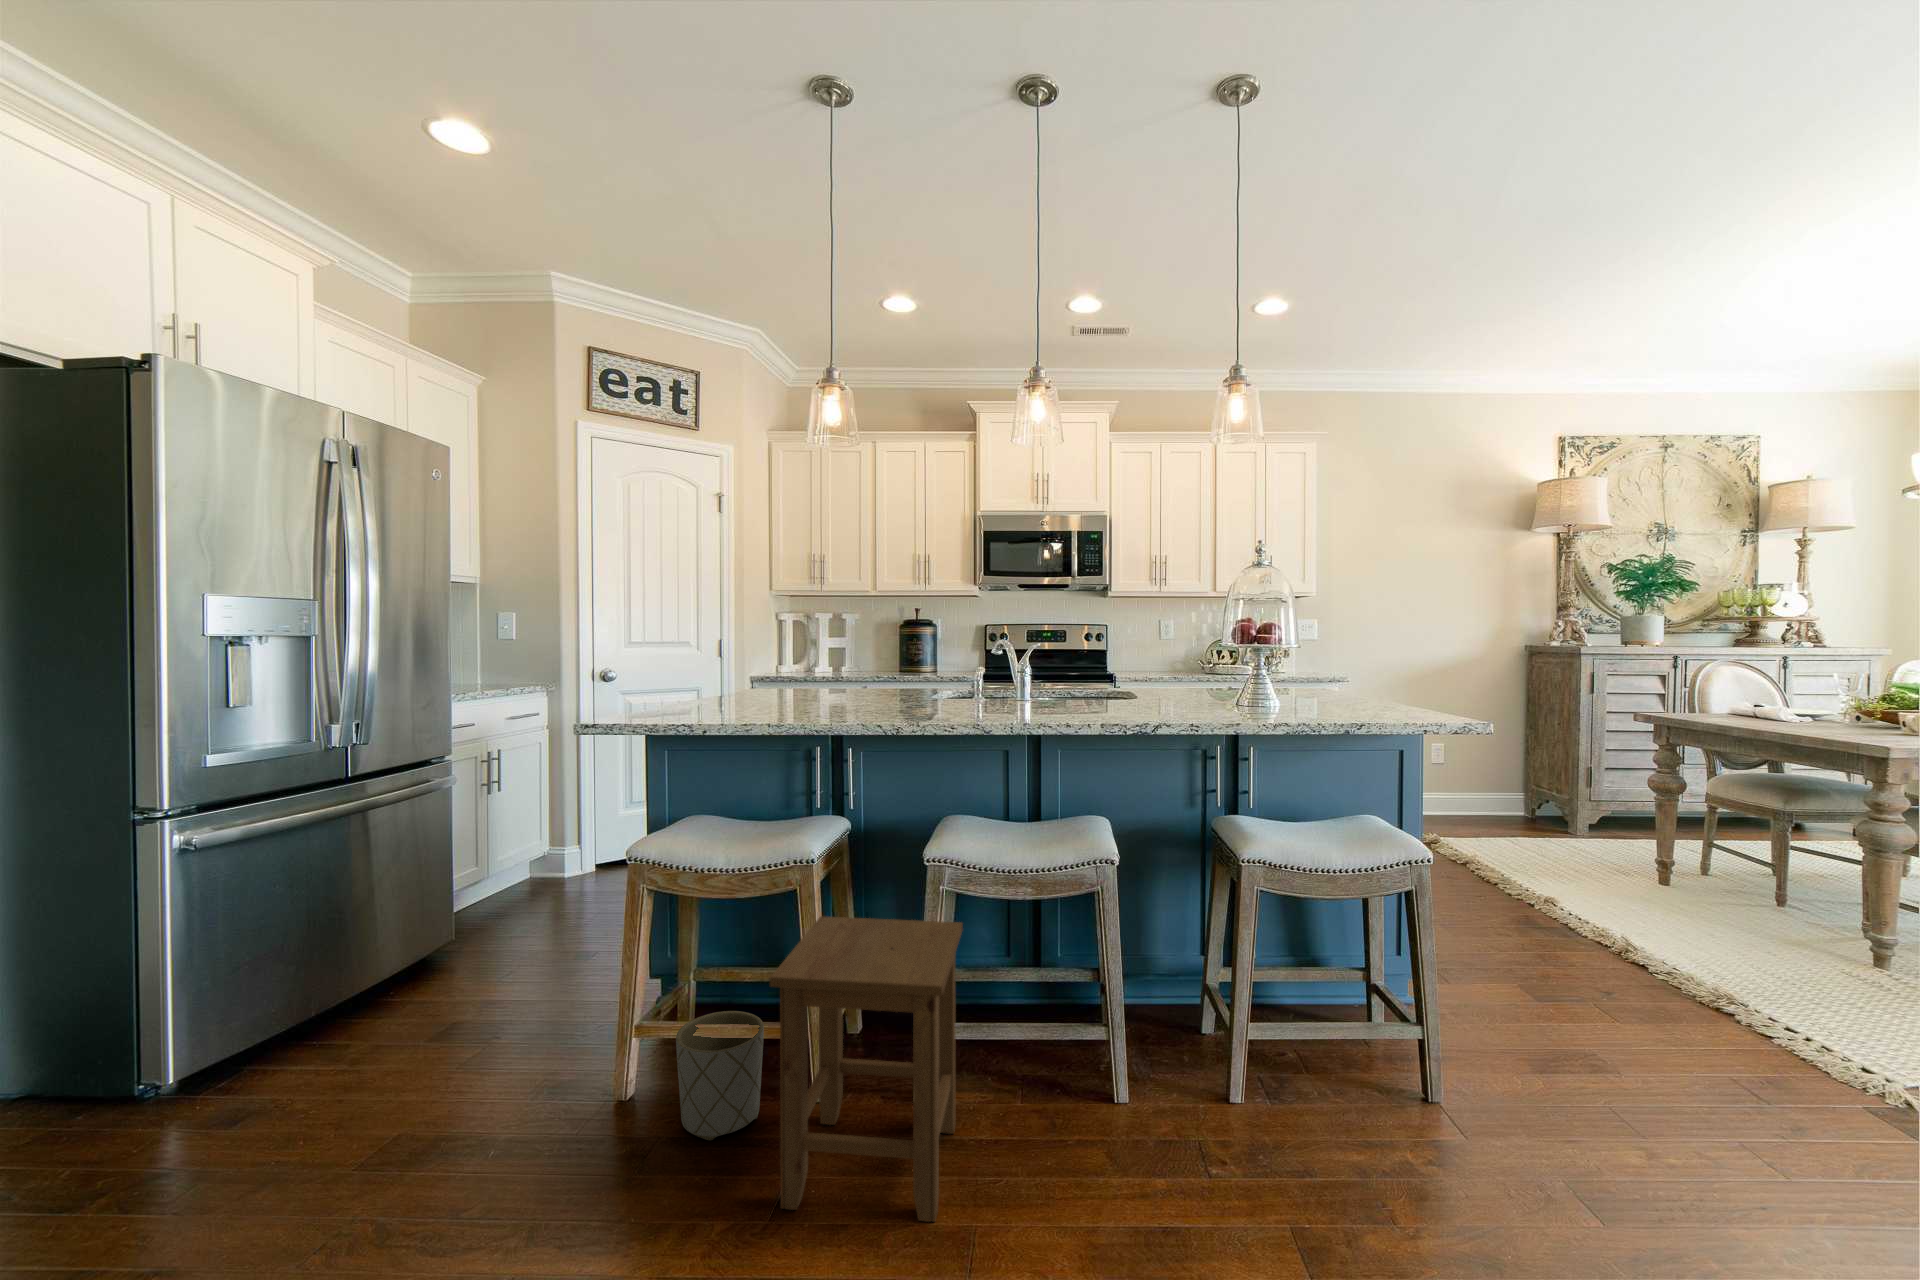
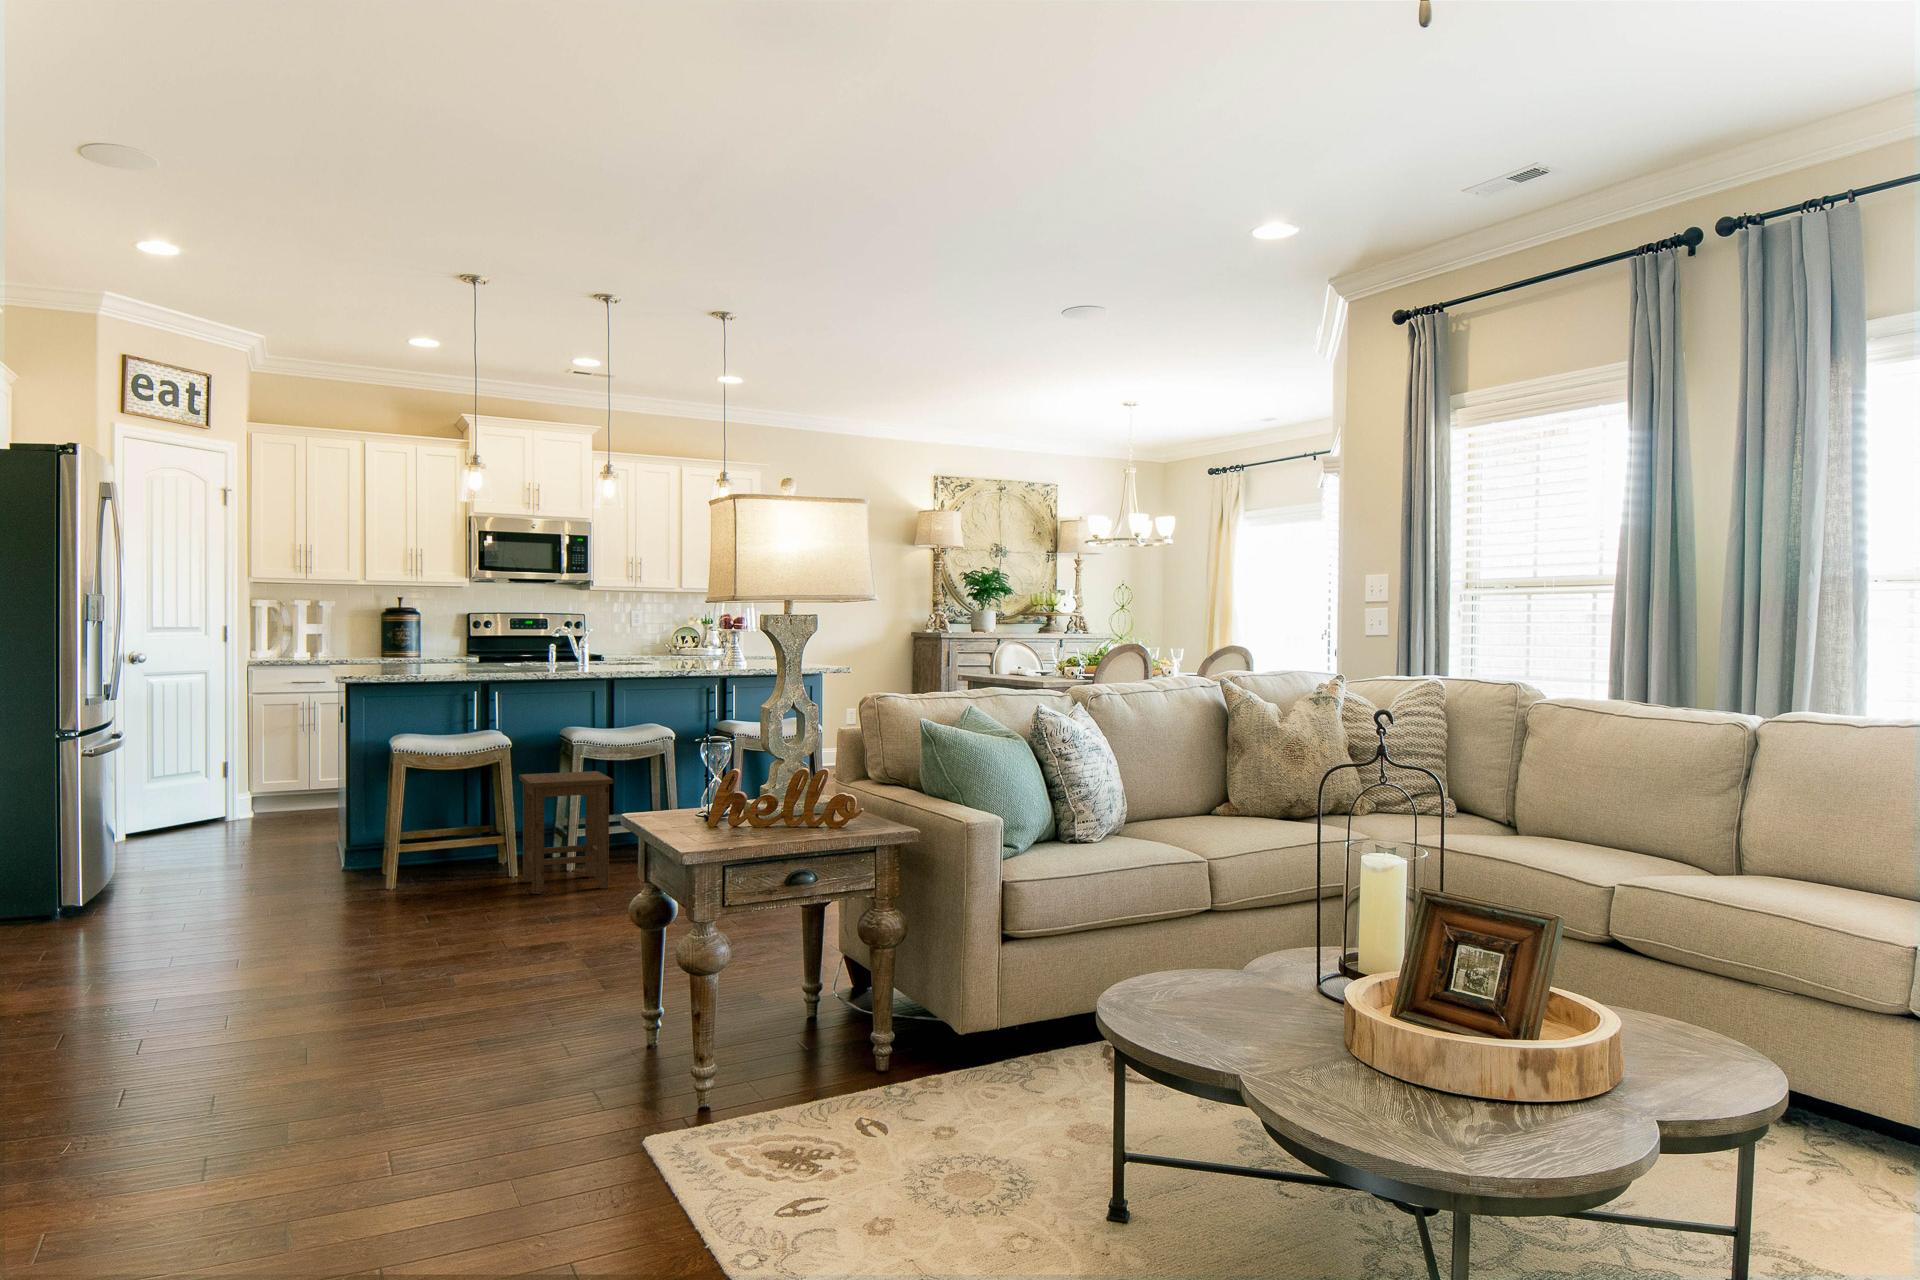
planter: present [676,1011,764,1140] -> none [441,836,490,891]

